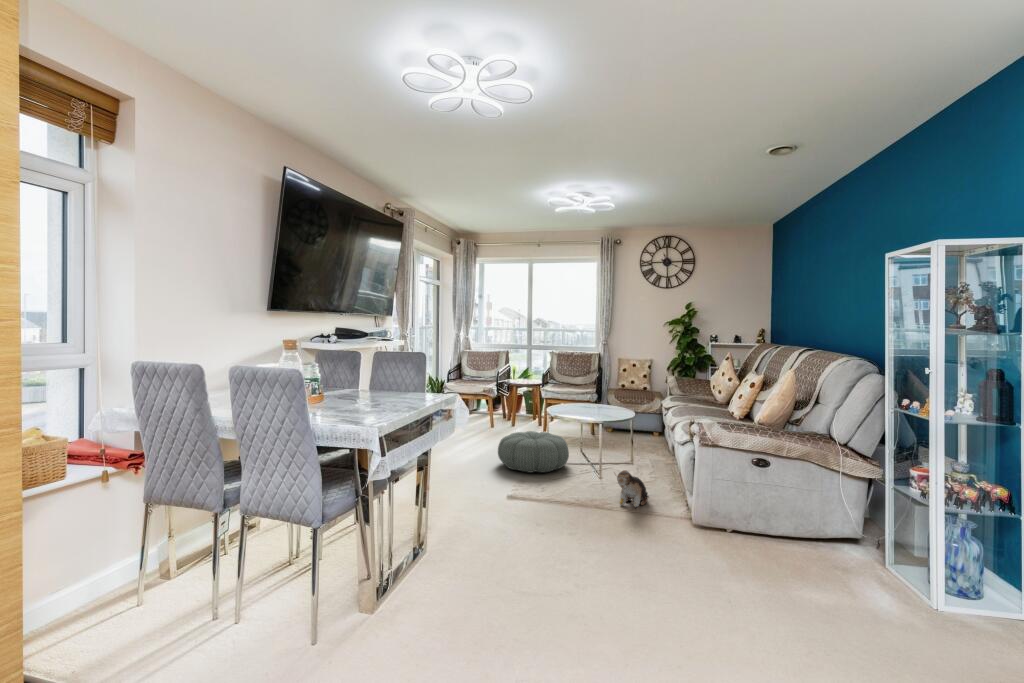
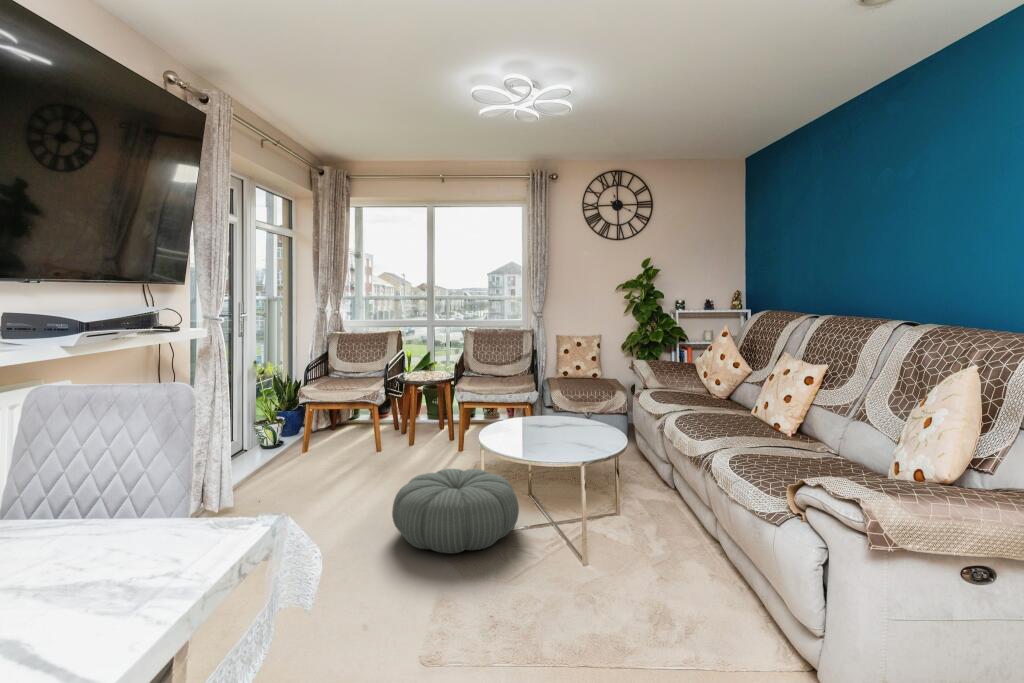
plush toy: present [615,470,648,507] -> none [640,567,693,639]

